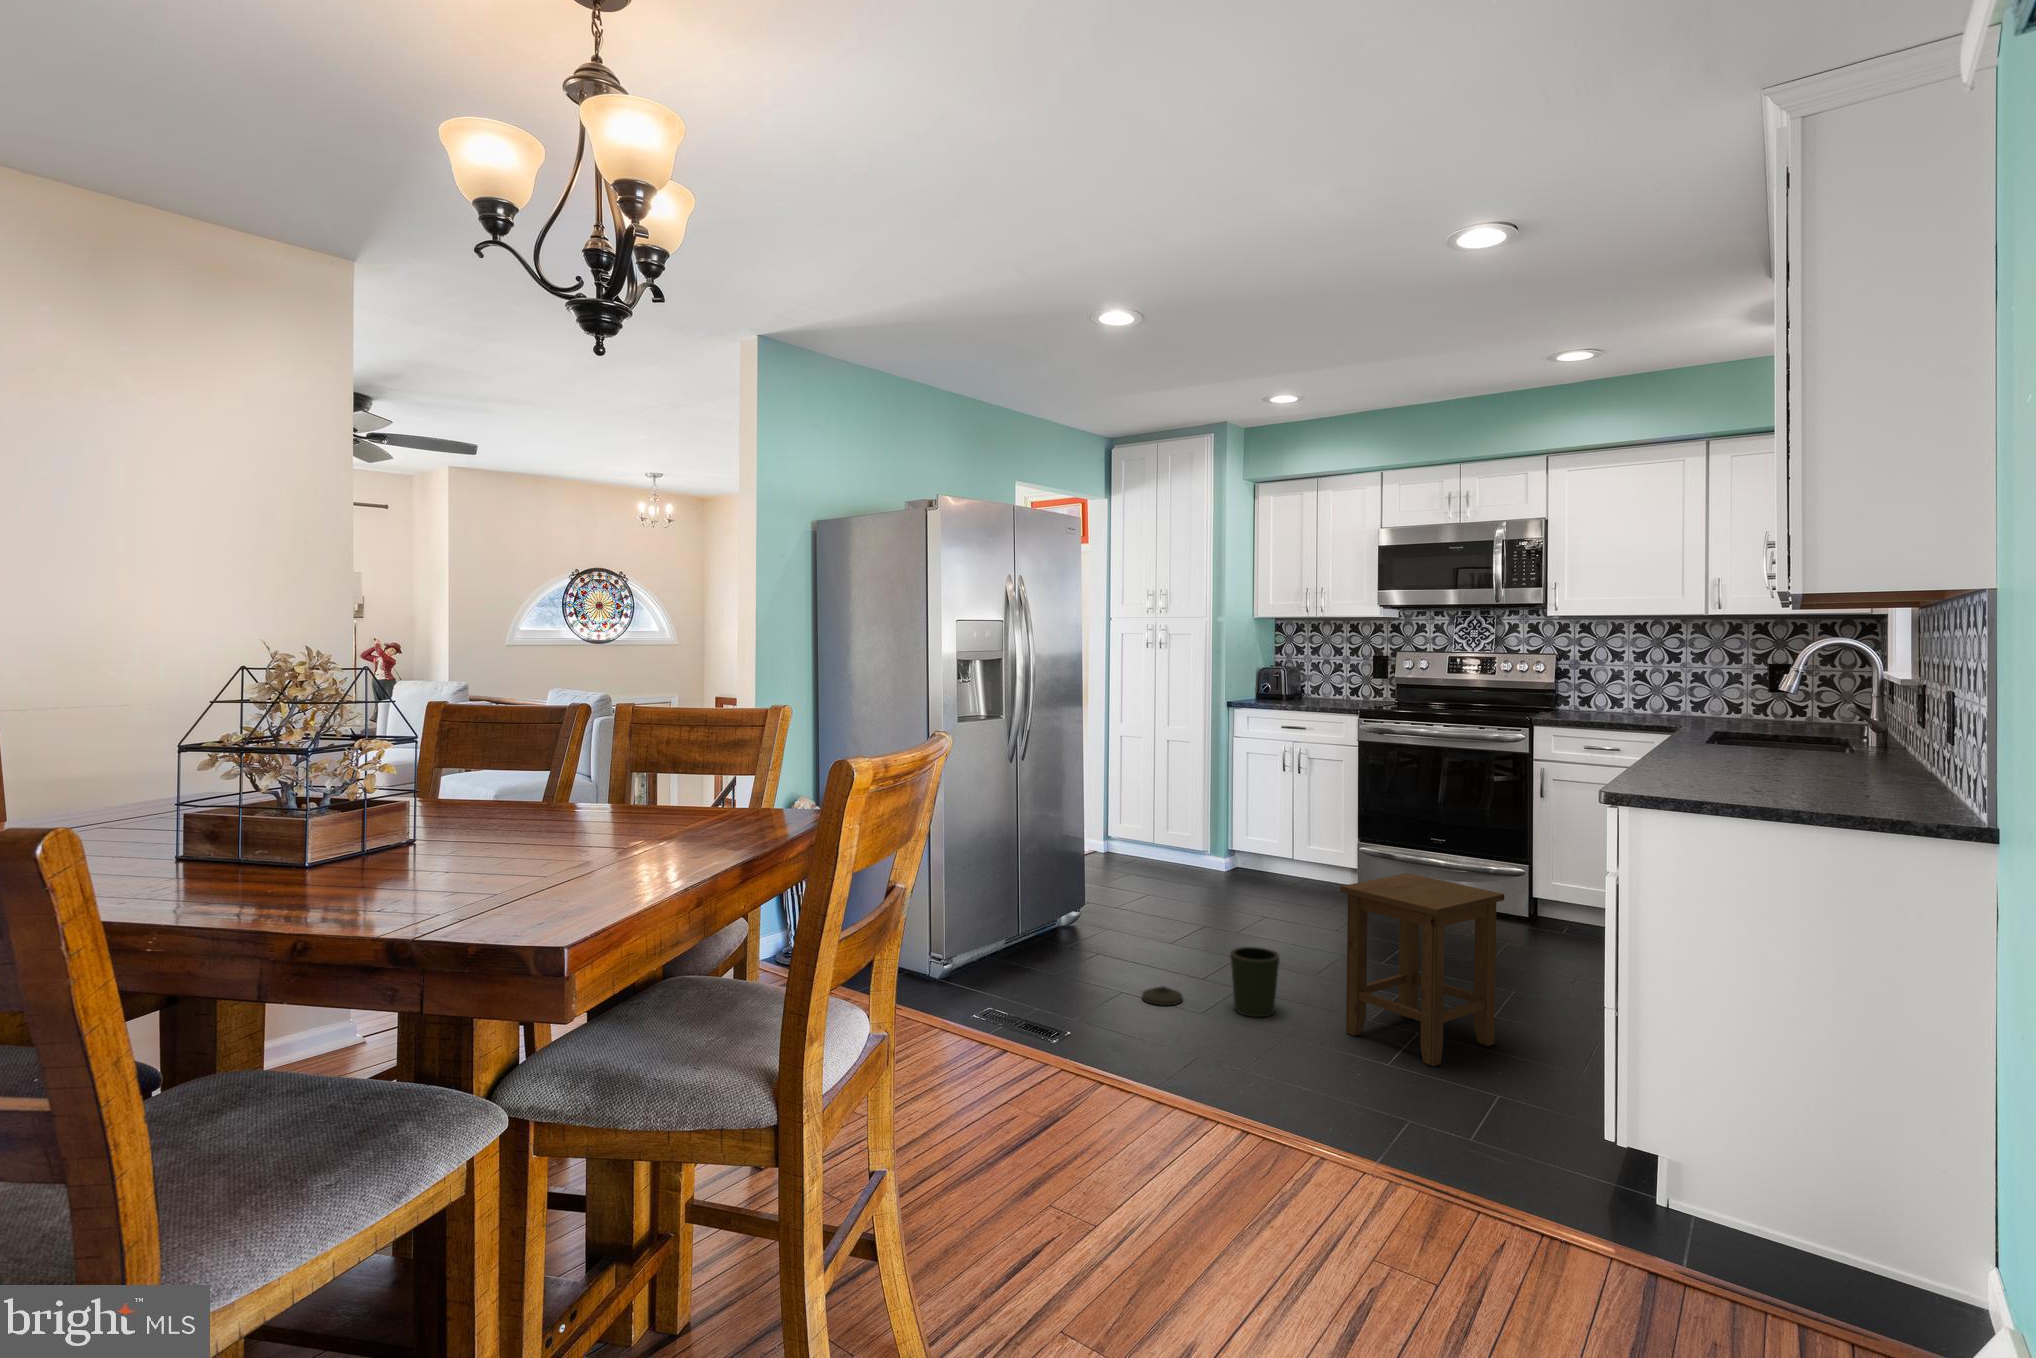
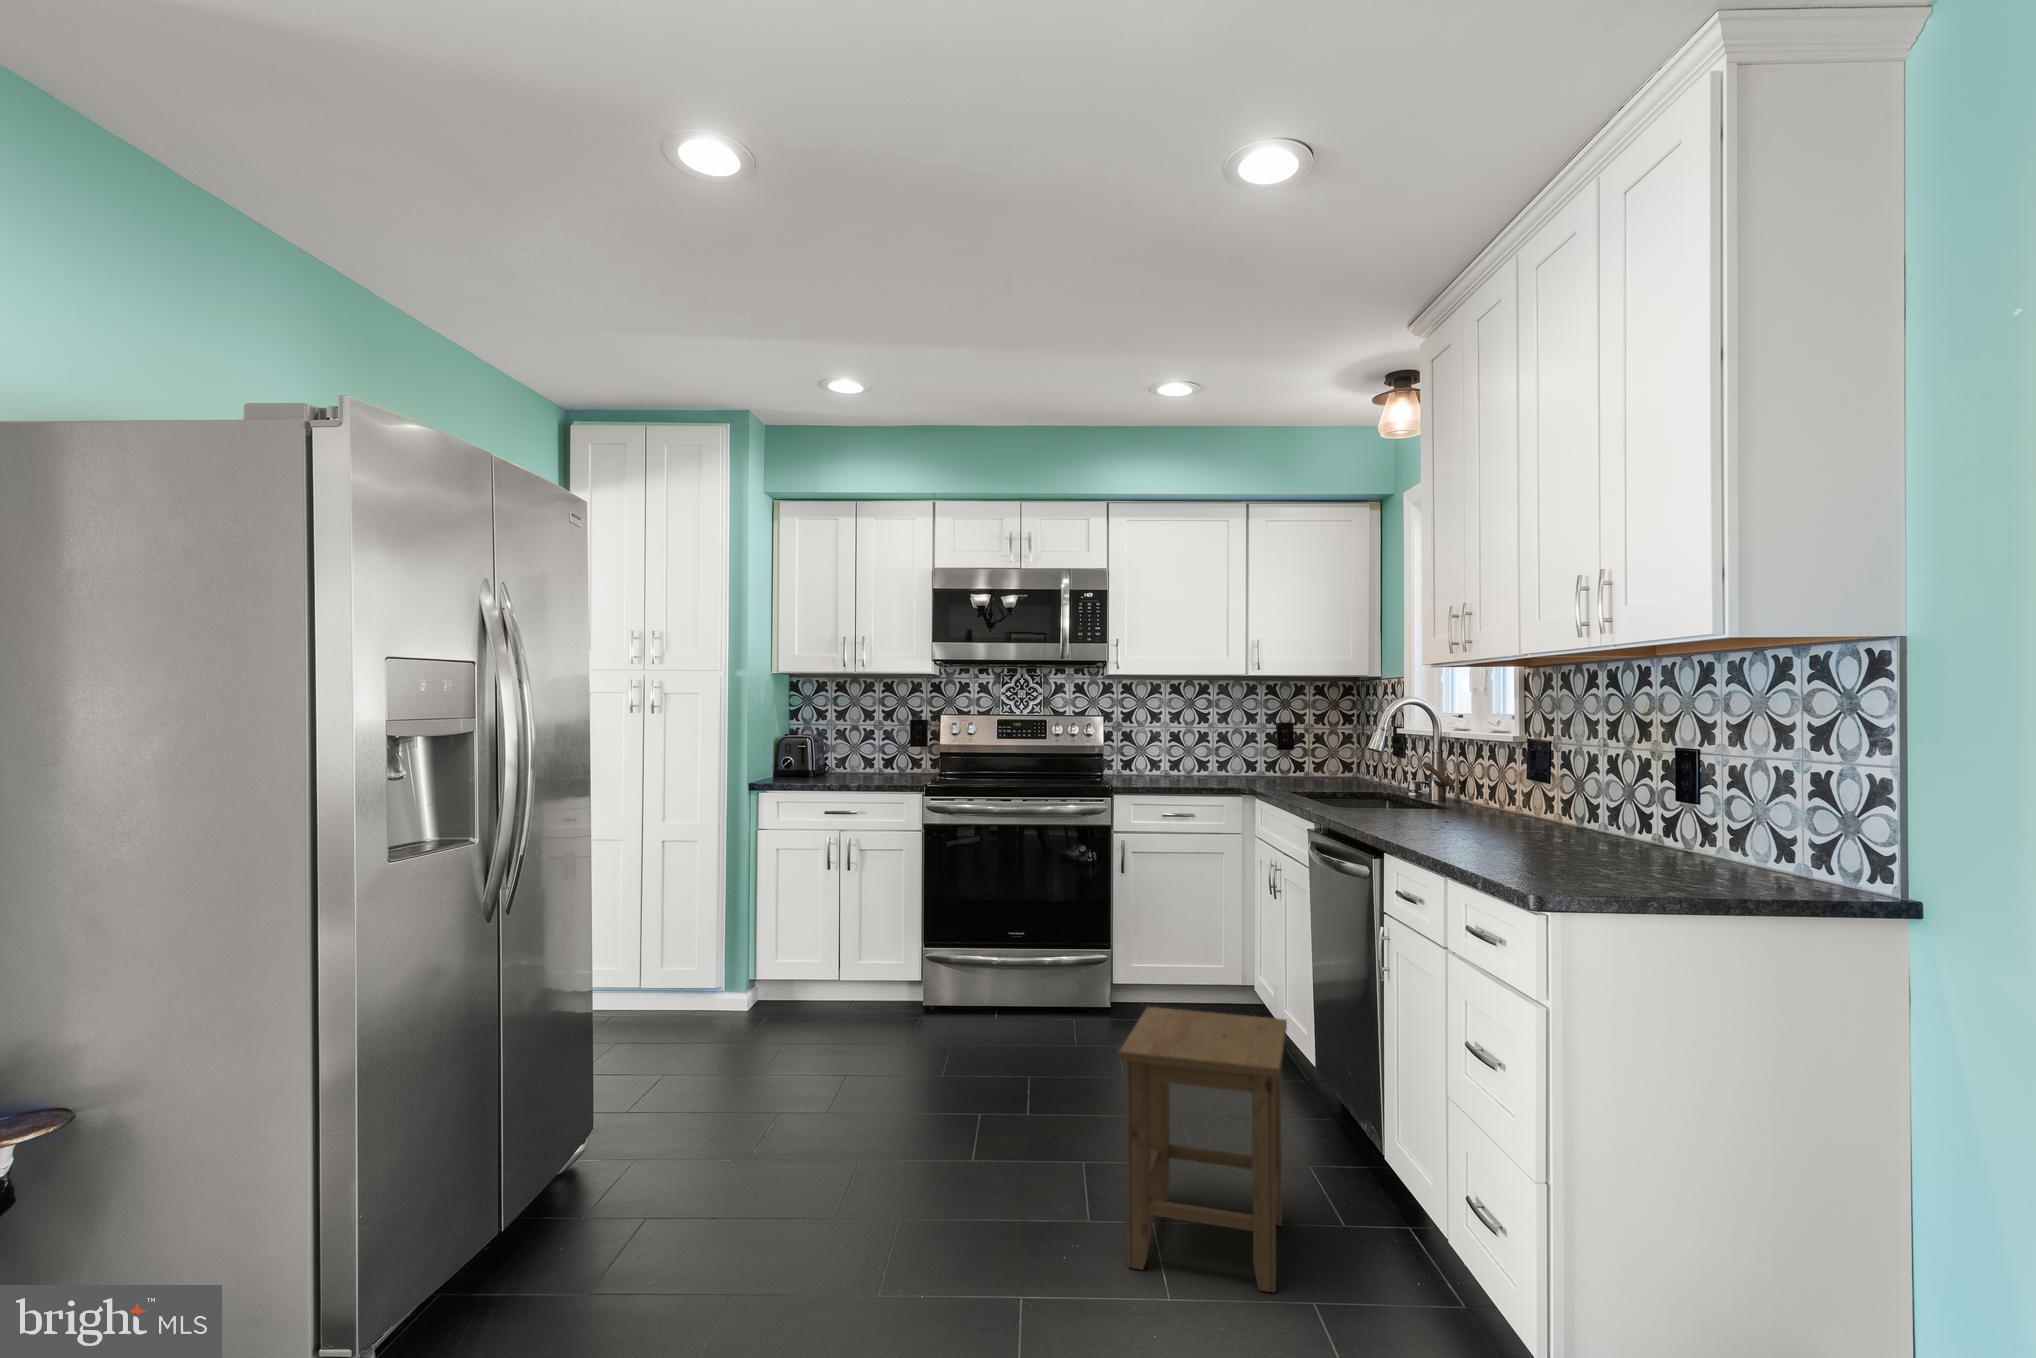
trash can: present [1142,947,1279,1017] -> none [803,1162,1020,1316]

